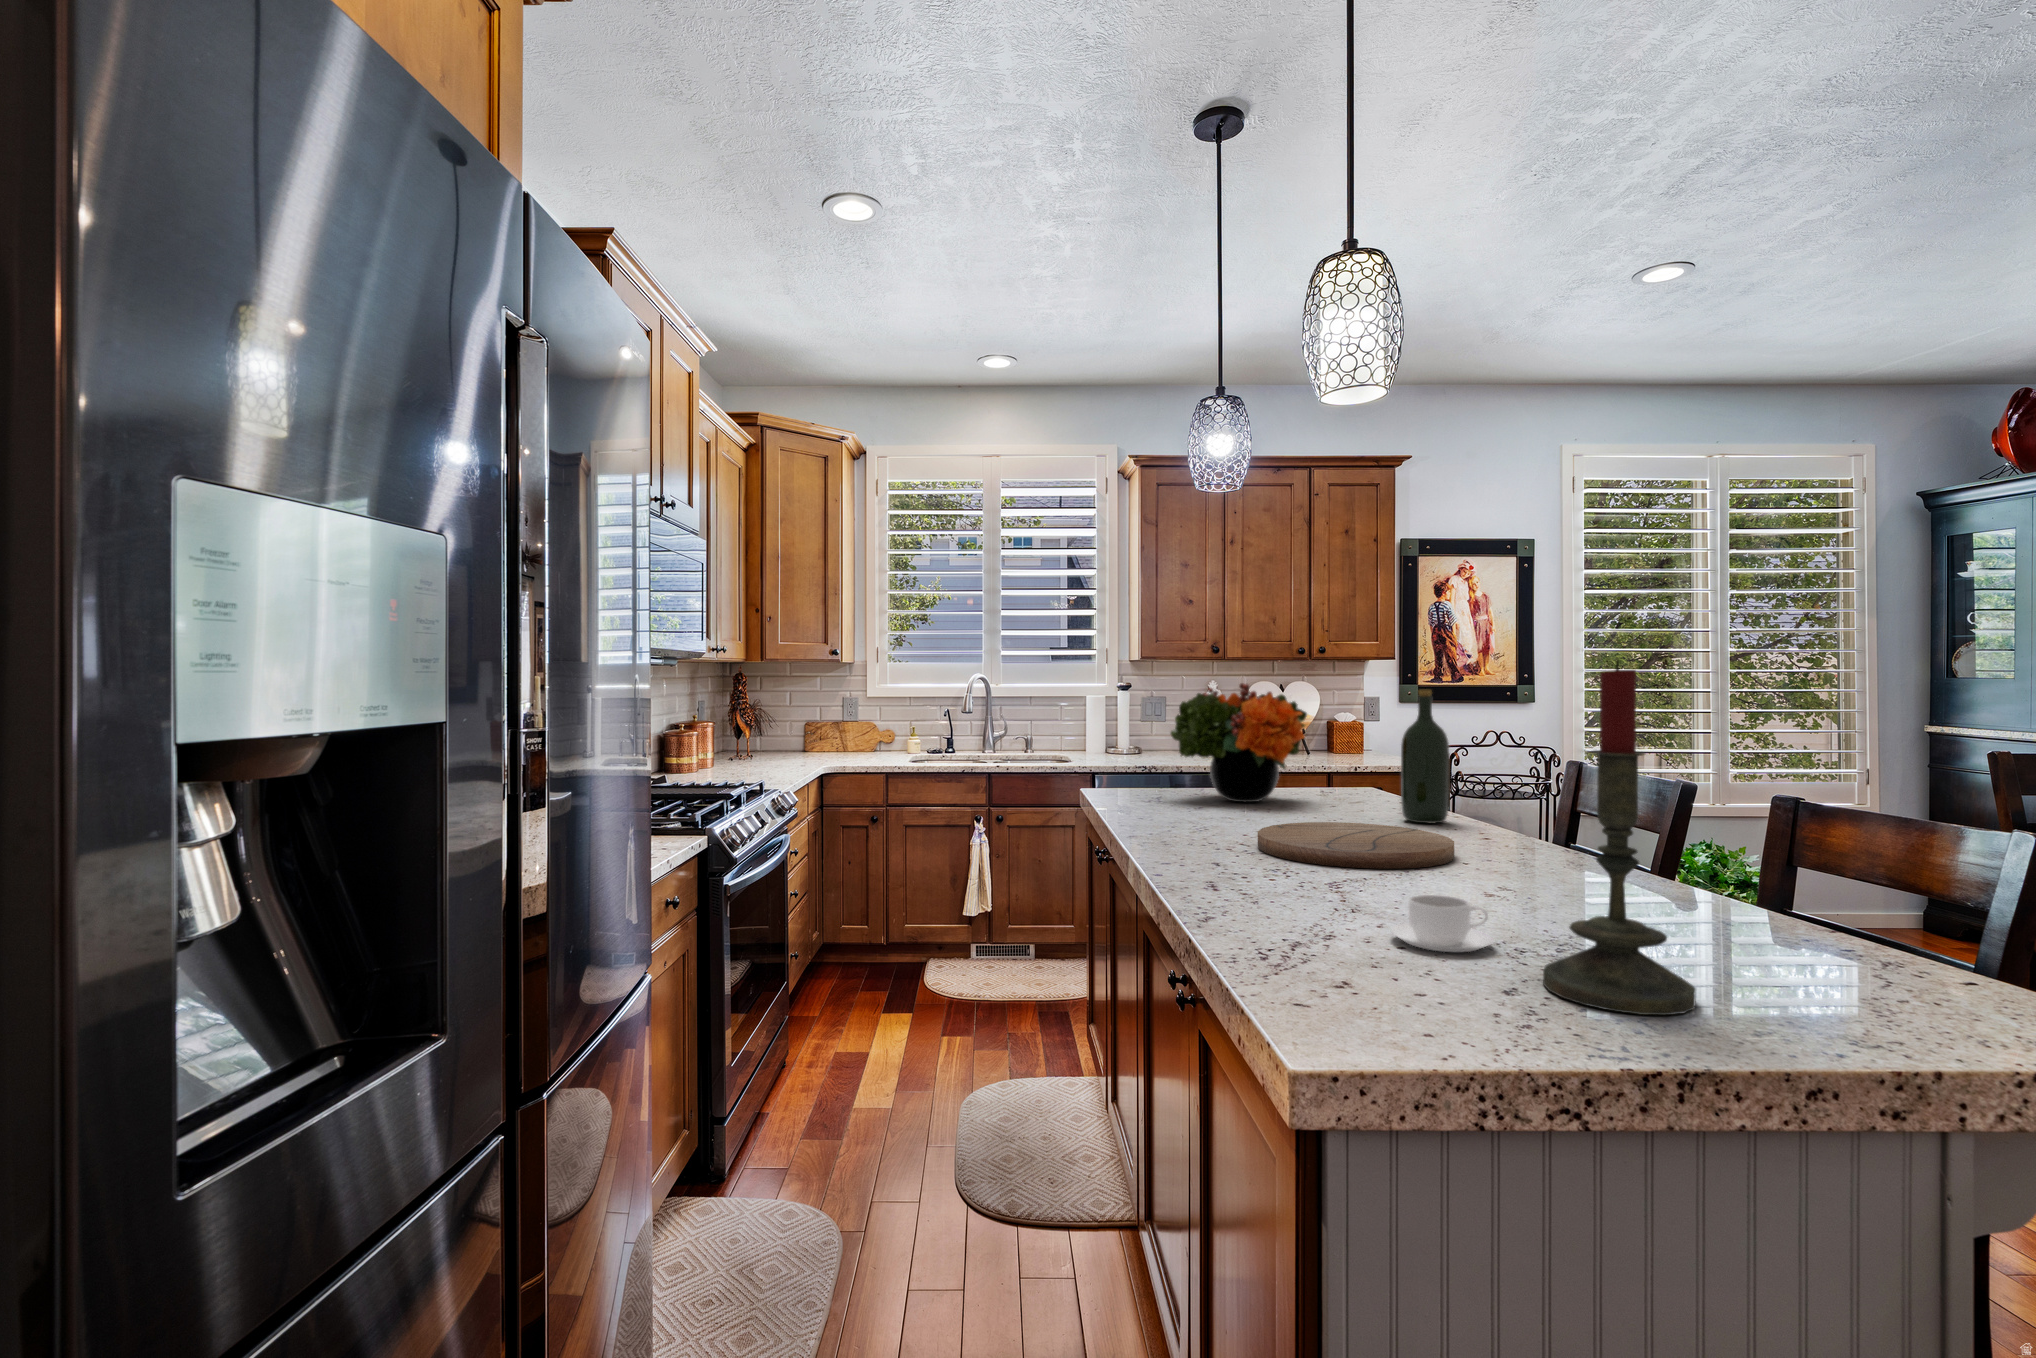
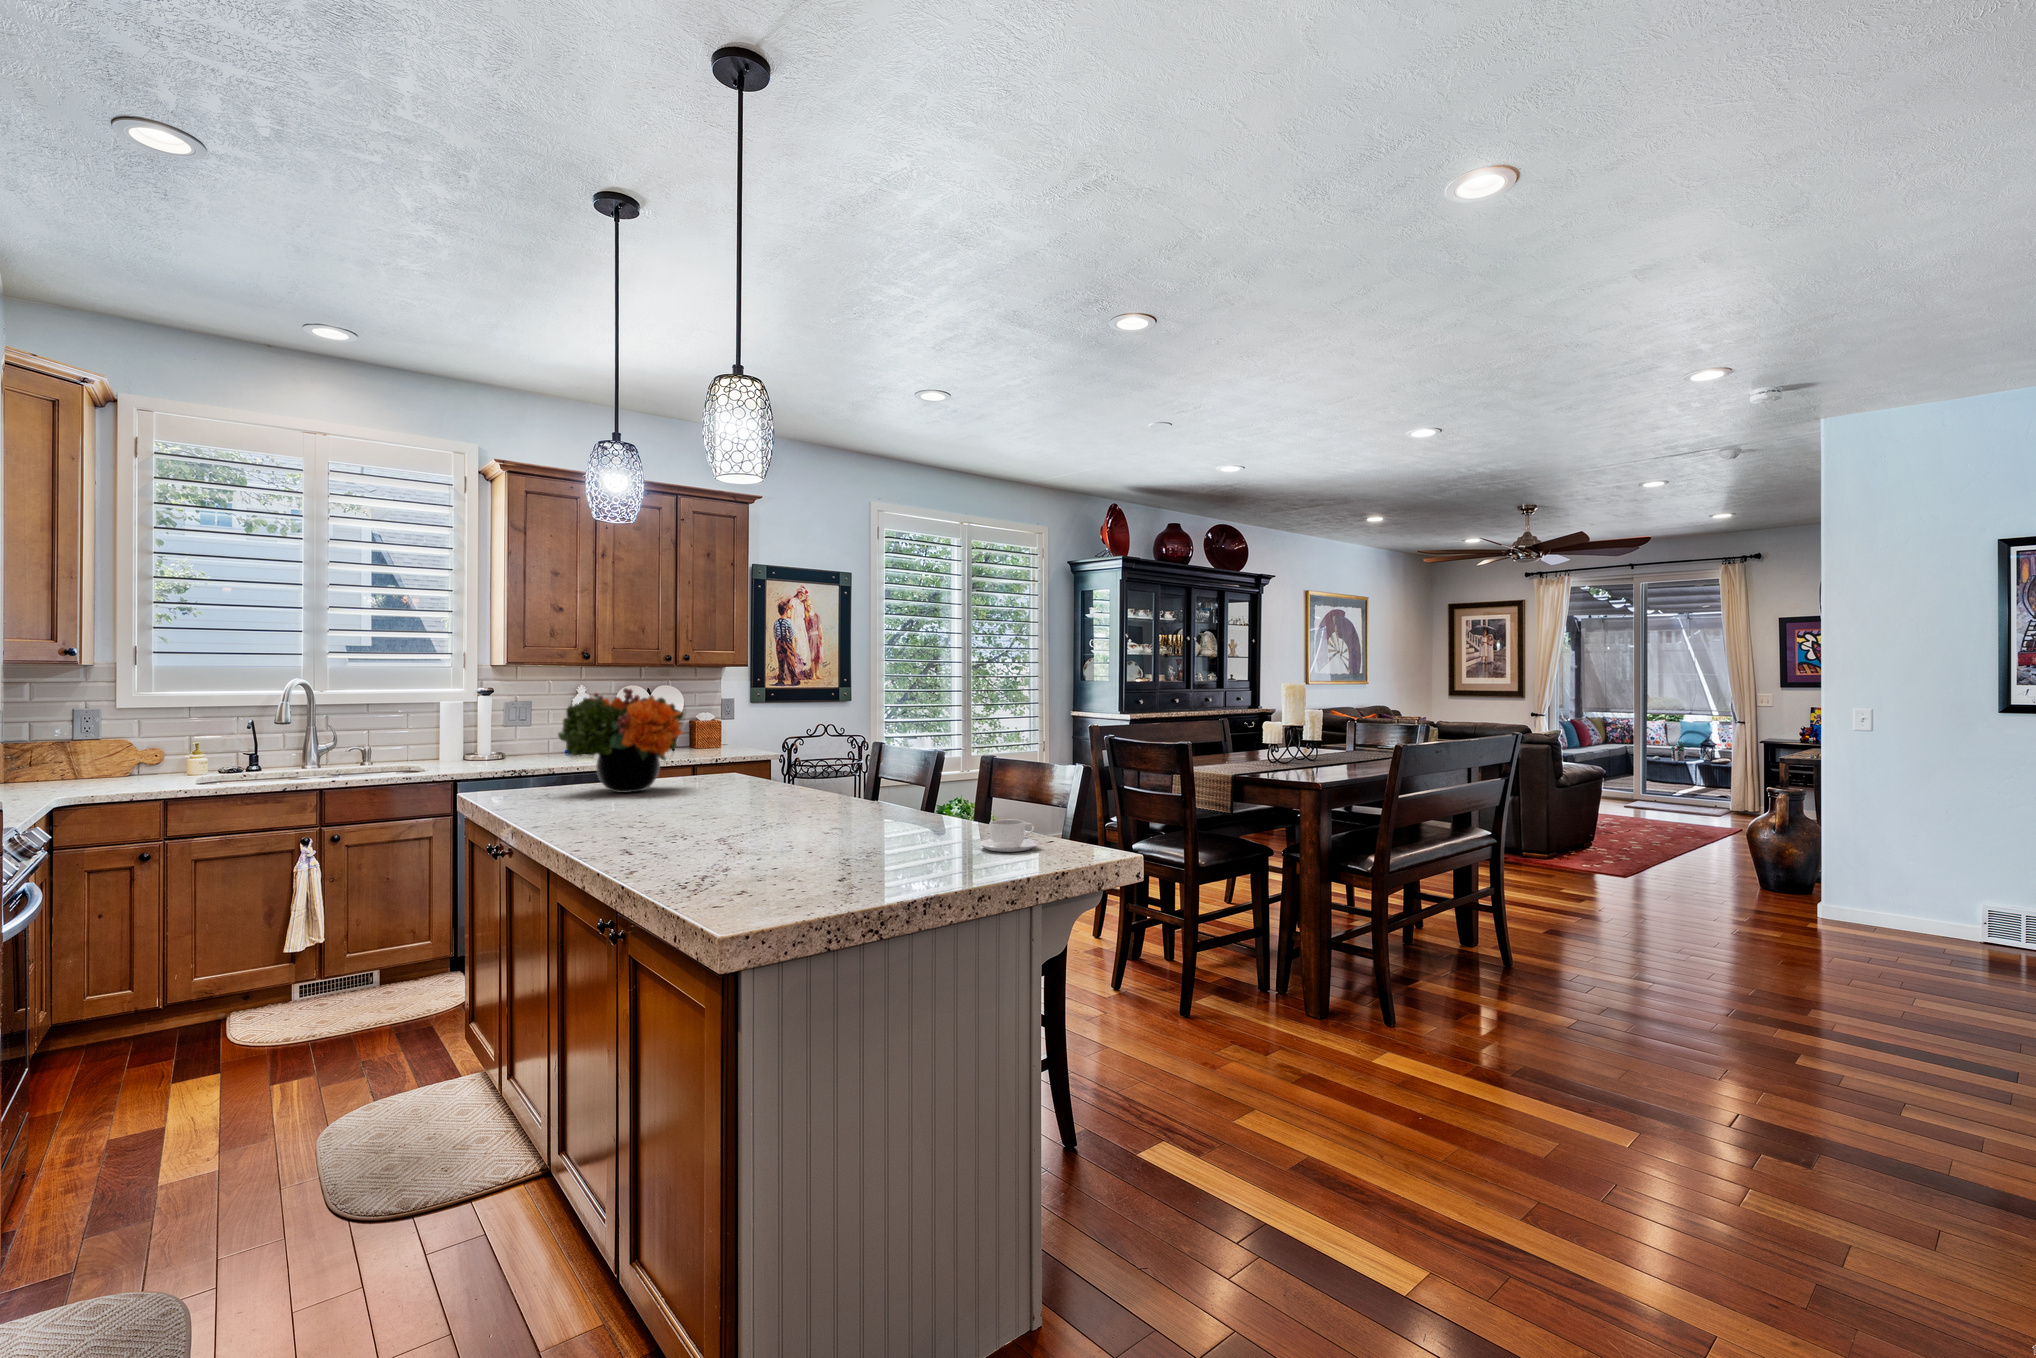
candle: present [1543,660,1696,1015] -> none [861,672,940,881]
wine bottle: present [1401,690,1450,824] -> none [762,692,798,796]
cutting board: present [1258,822,1454,869] -> none [653,798,804,829]
coffee cup: present [1390,895,1494,952] -> present [978,819,1038,852]

